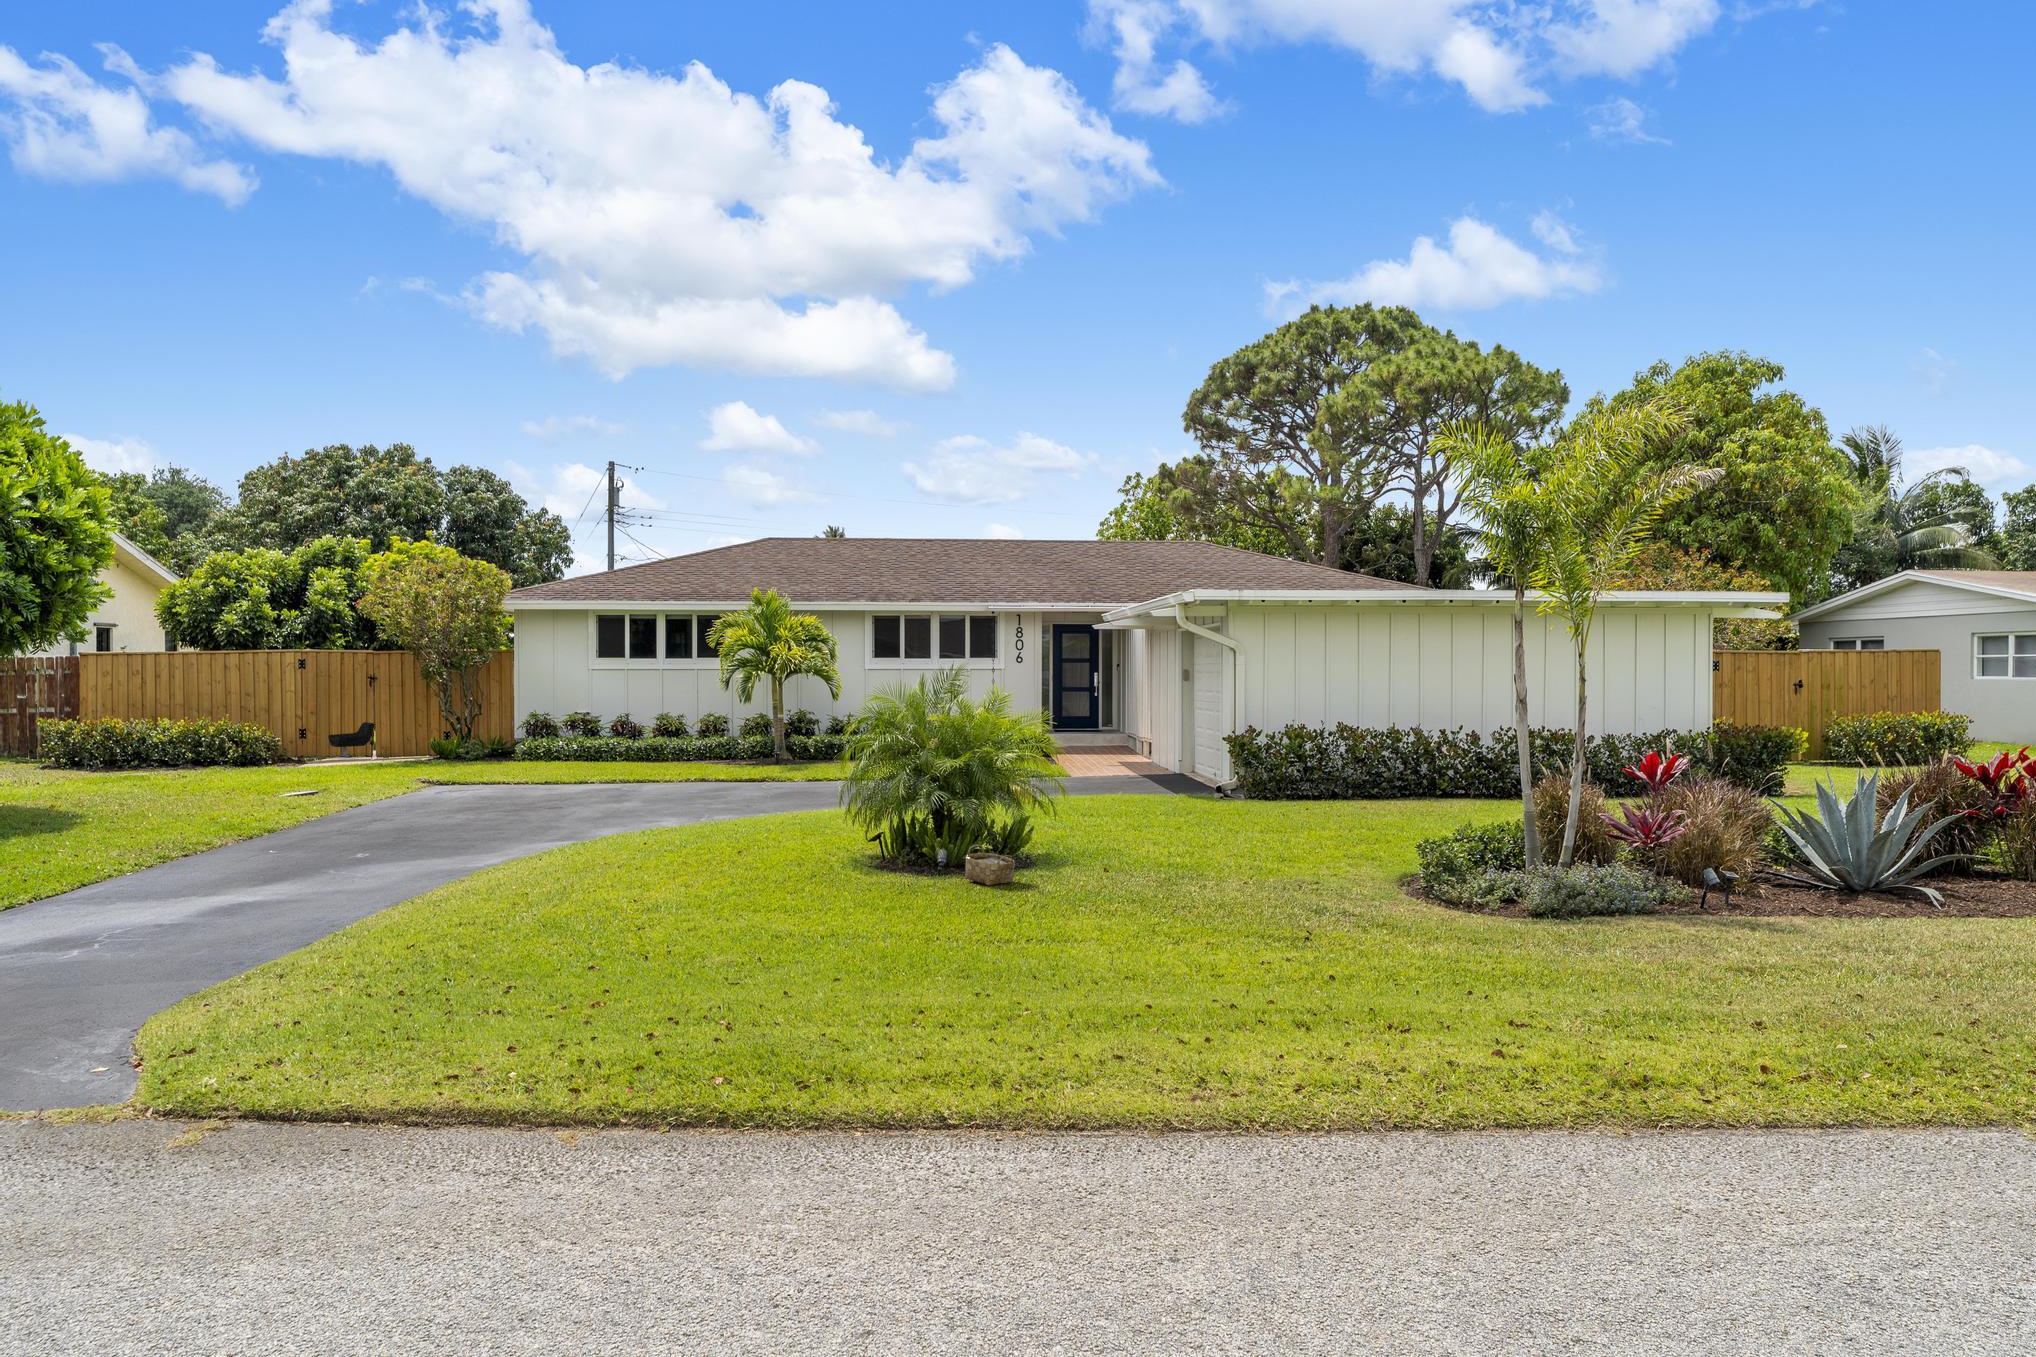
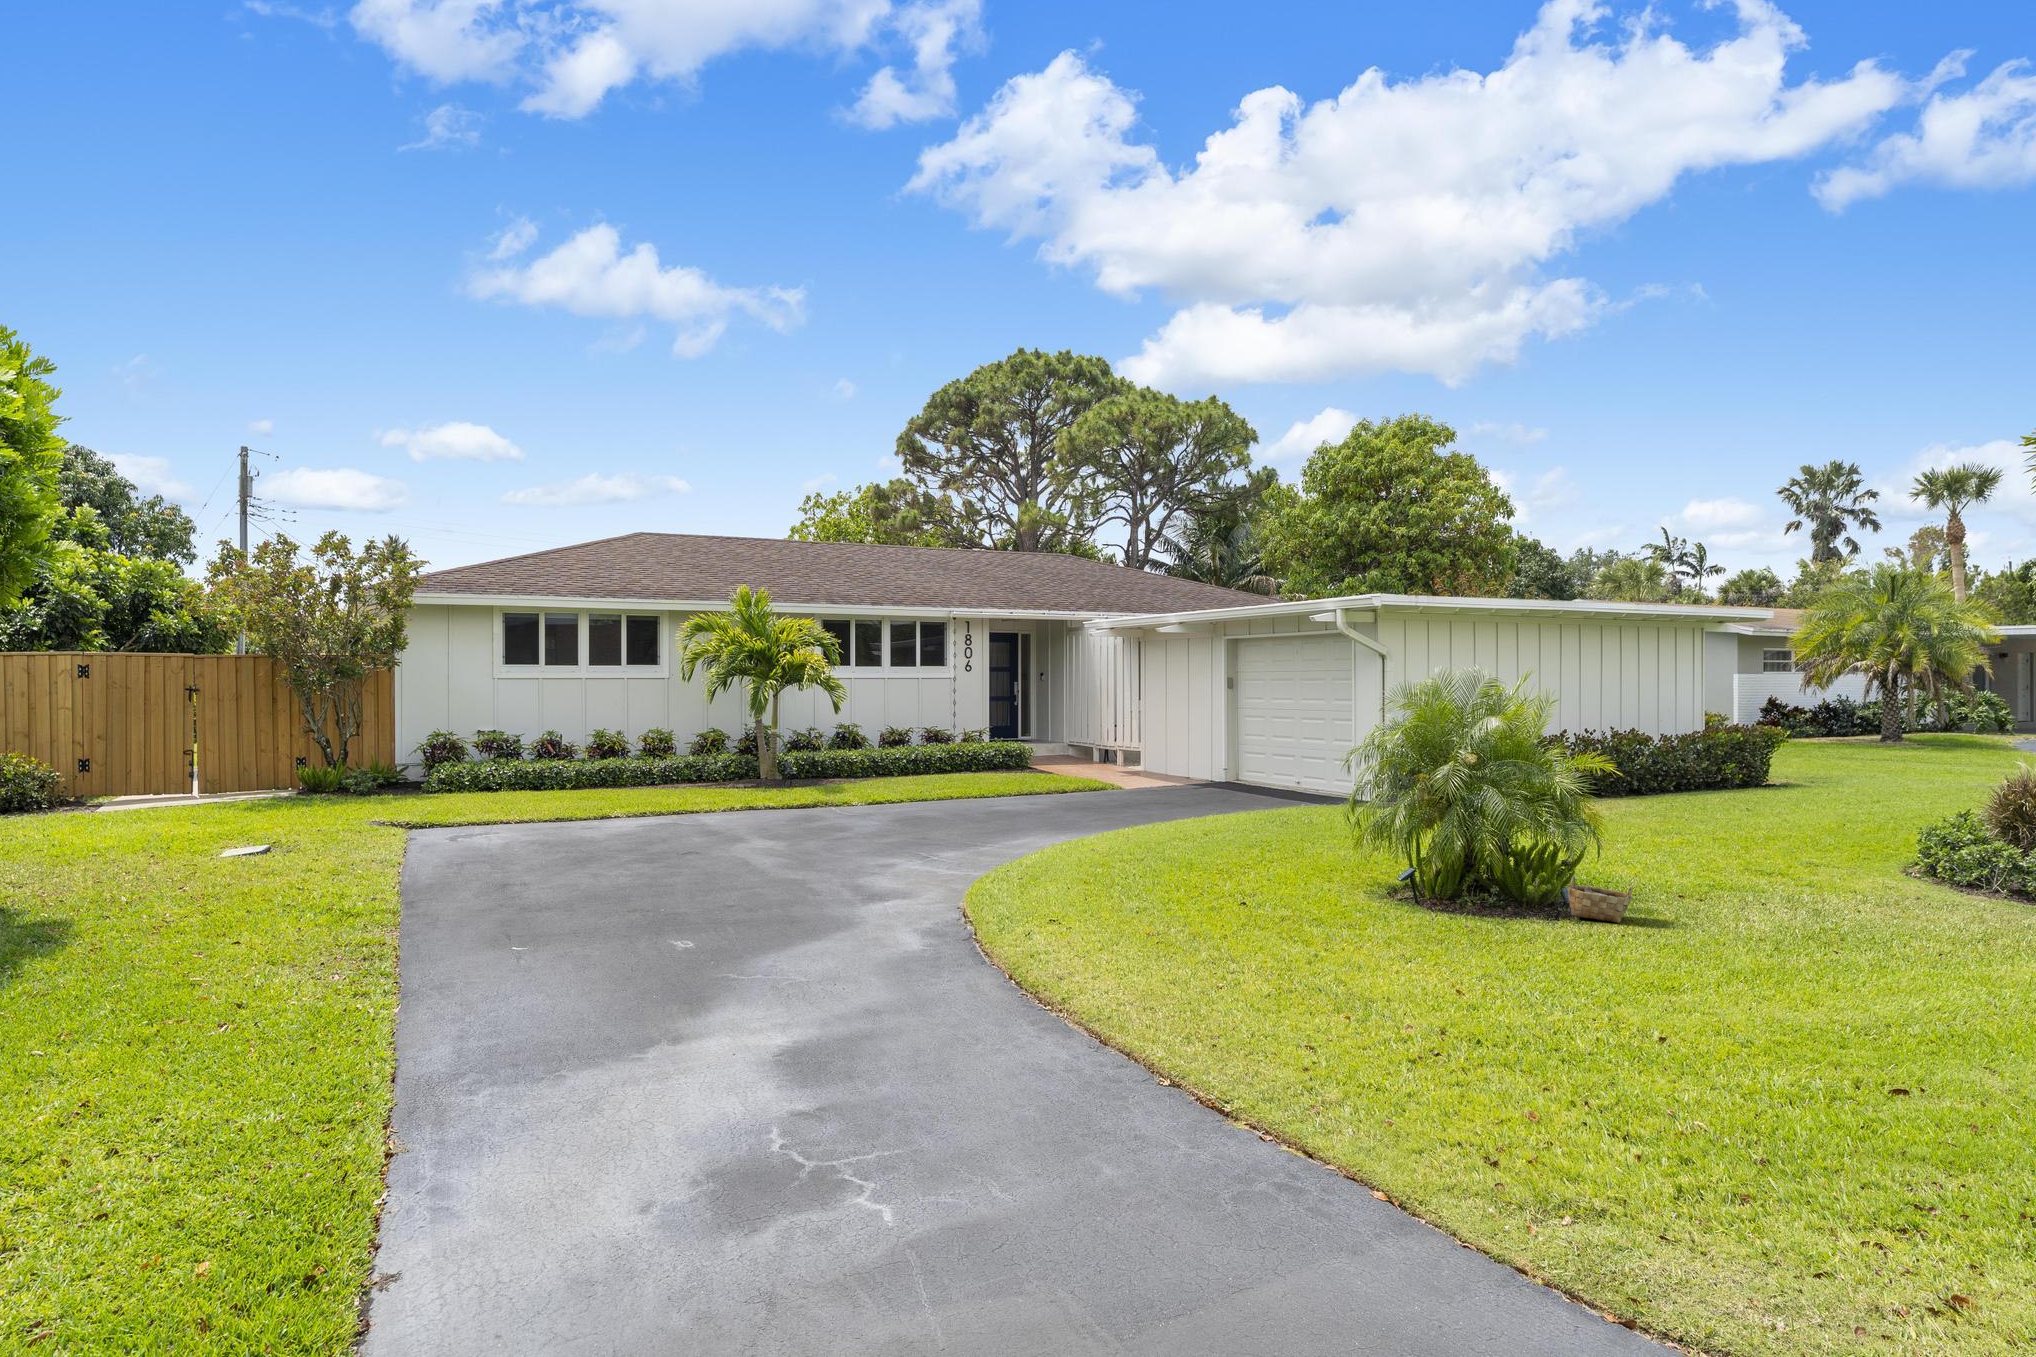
lounge chair: present [328,722,375,758] -> none [126,748,197,797]

